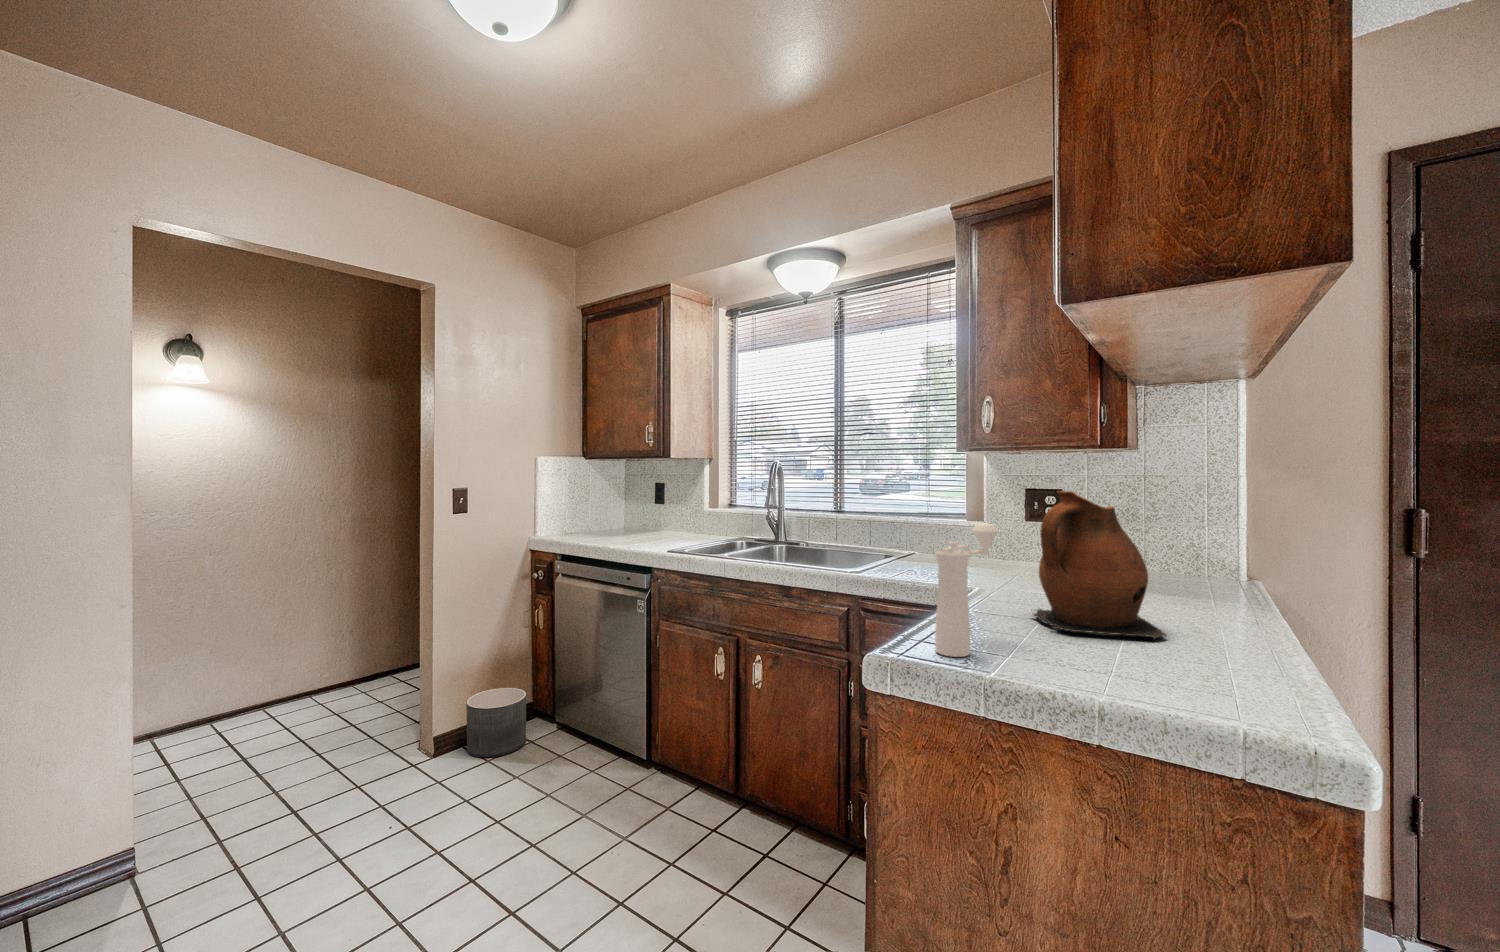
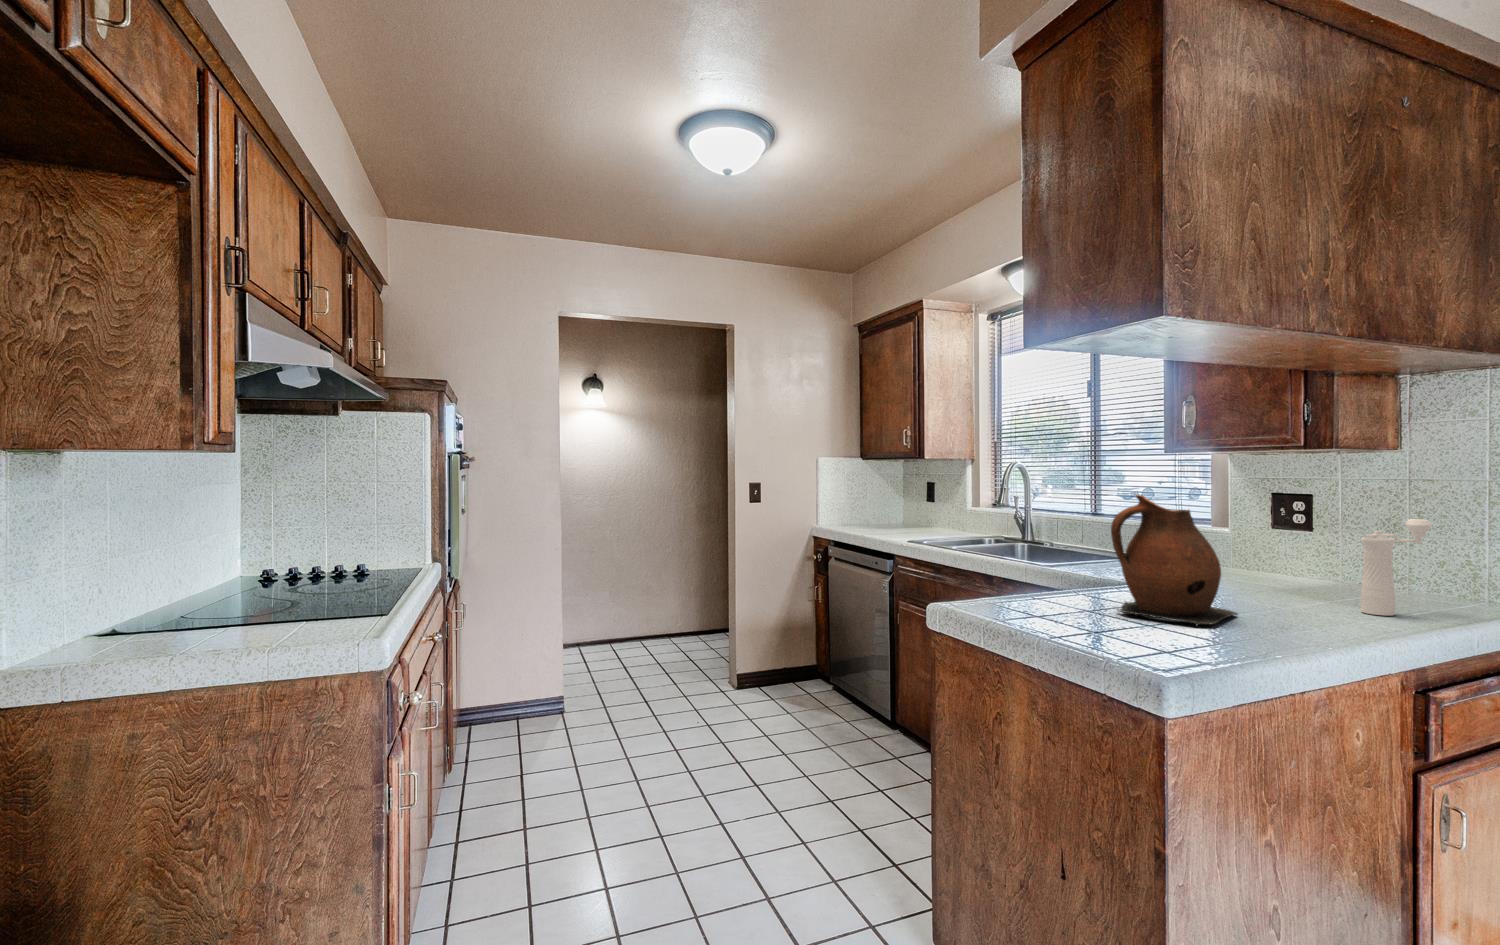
pepper mill: present [935,524,998,657] -> present [1361,519,1432,616]
planter: present [466,688,526,757] -> none [760,648,804,699]

